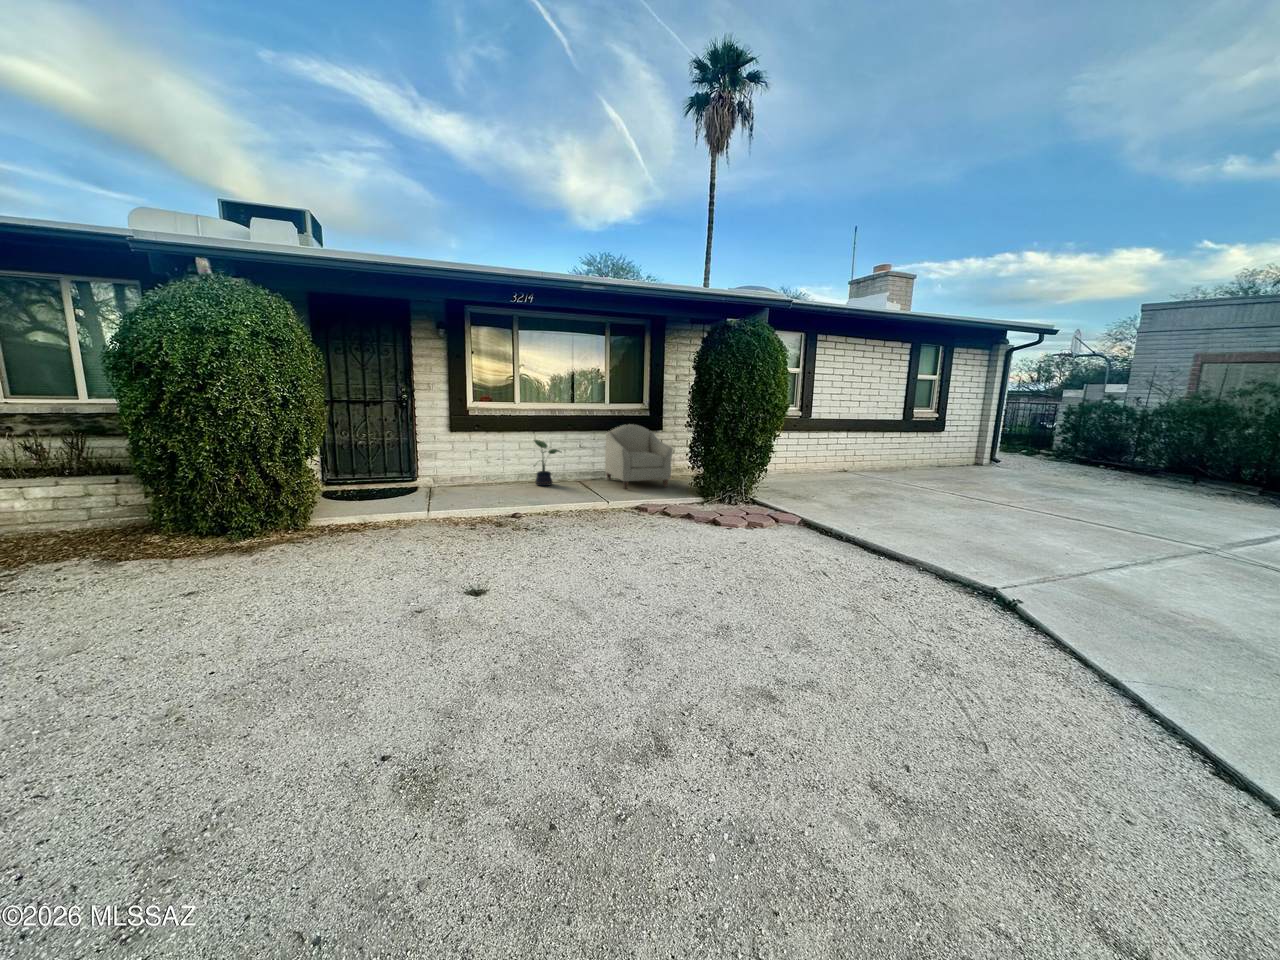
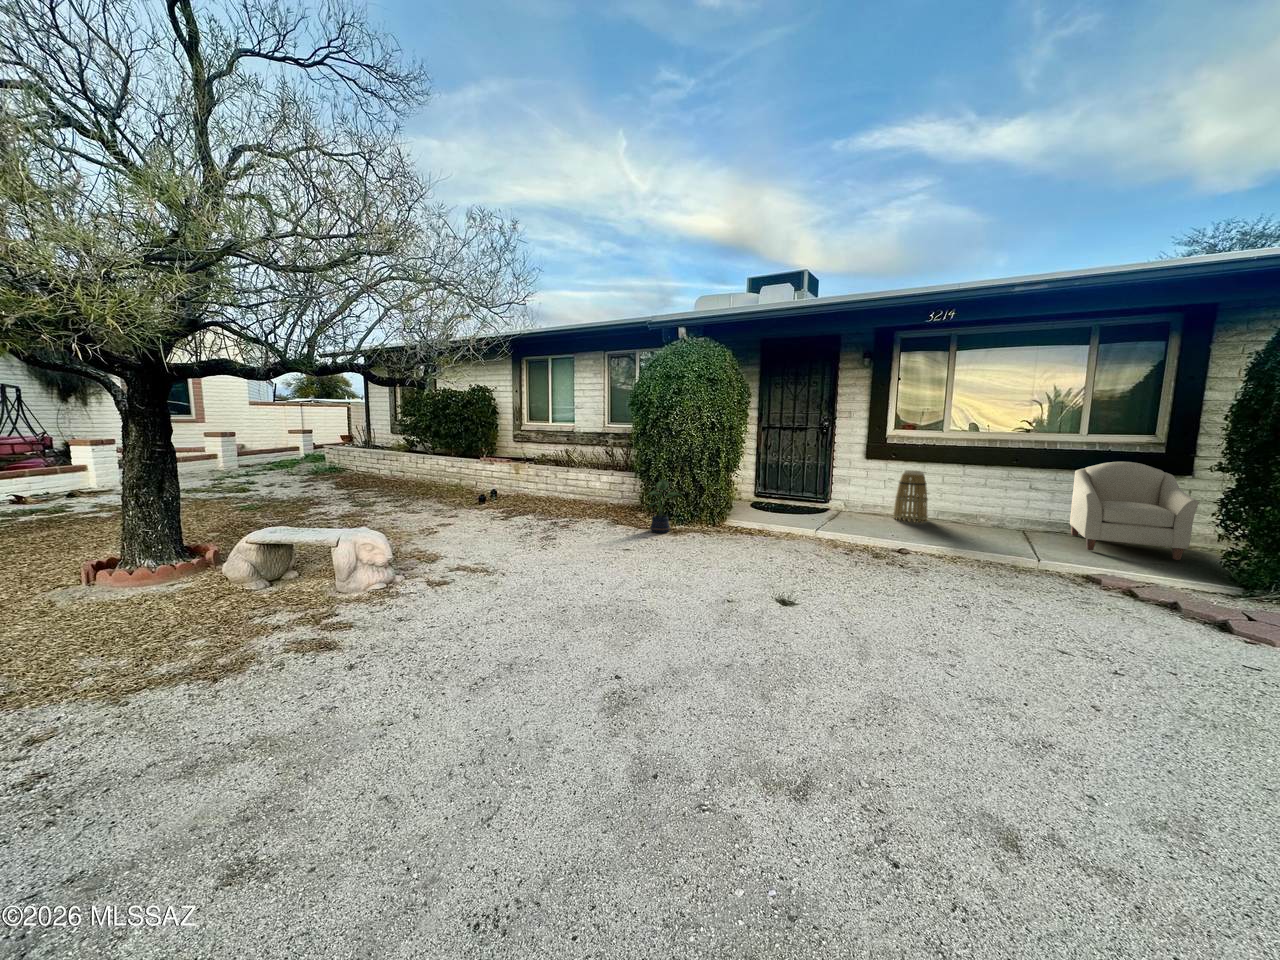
basket: none [486,440,515,488] -> present [893,470,928,522]
potted plant: present [534,440,560,486] -> present [647,479,682,533]

